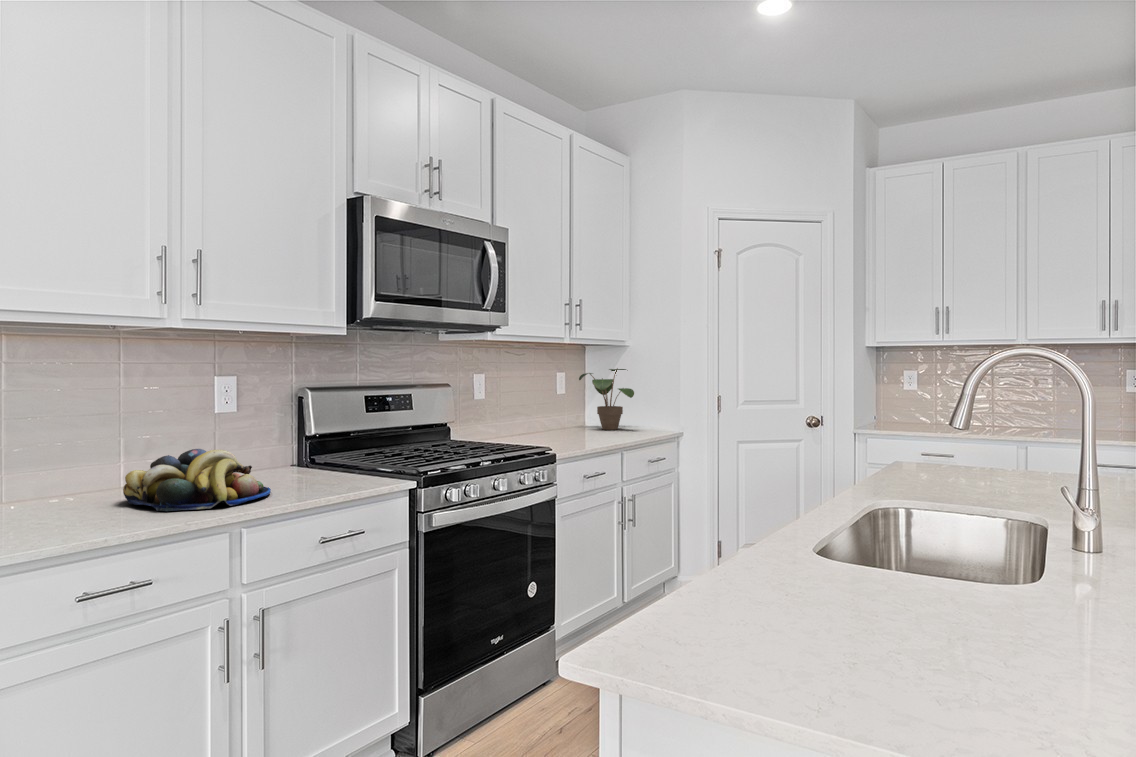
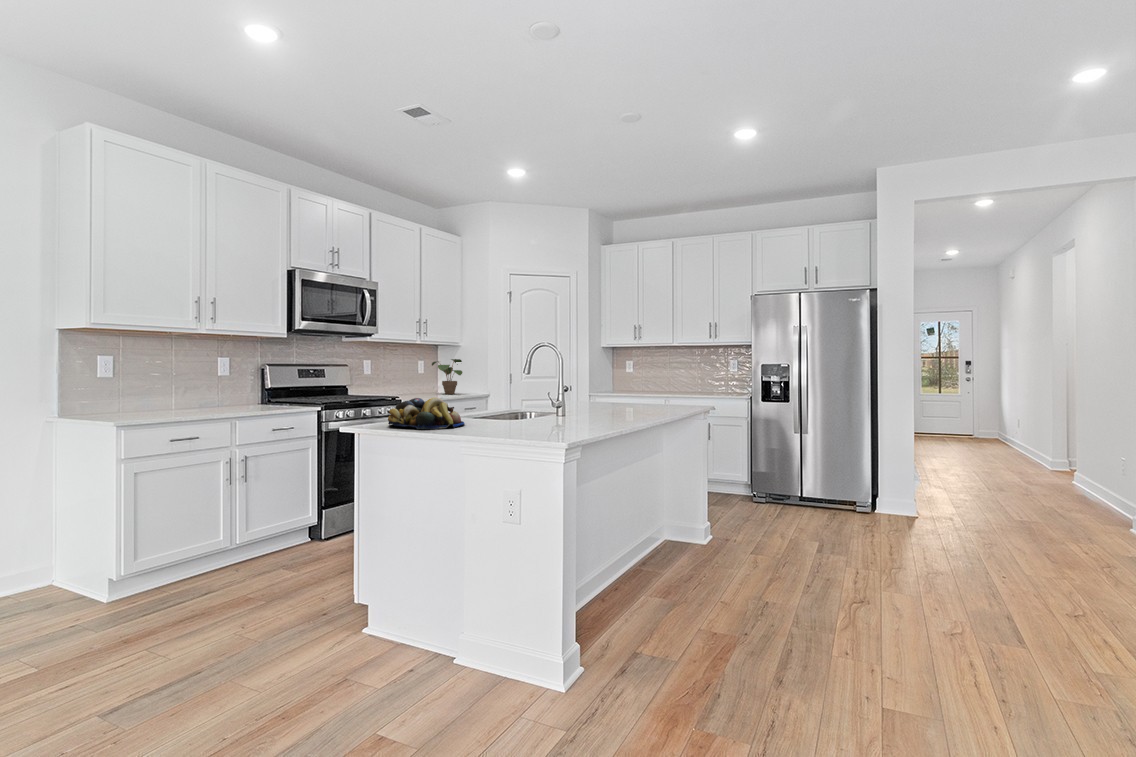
fruit bowl: present [123,449,271,511] -> present [388,397,465,429]

